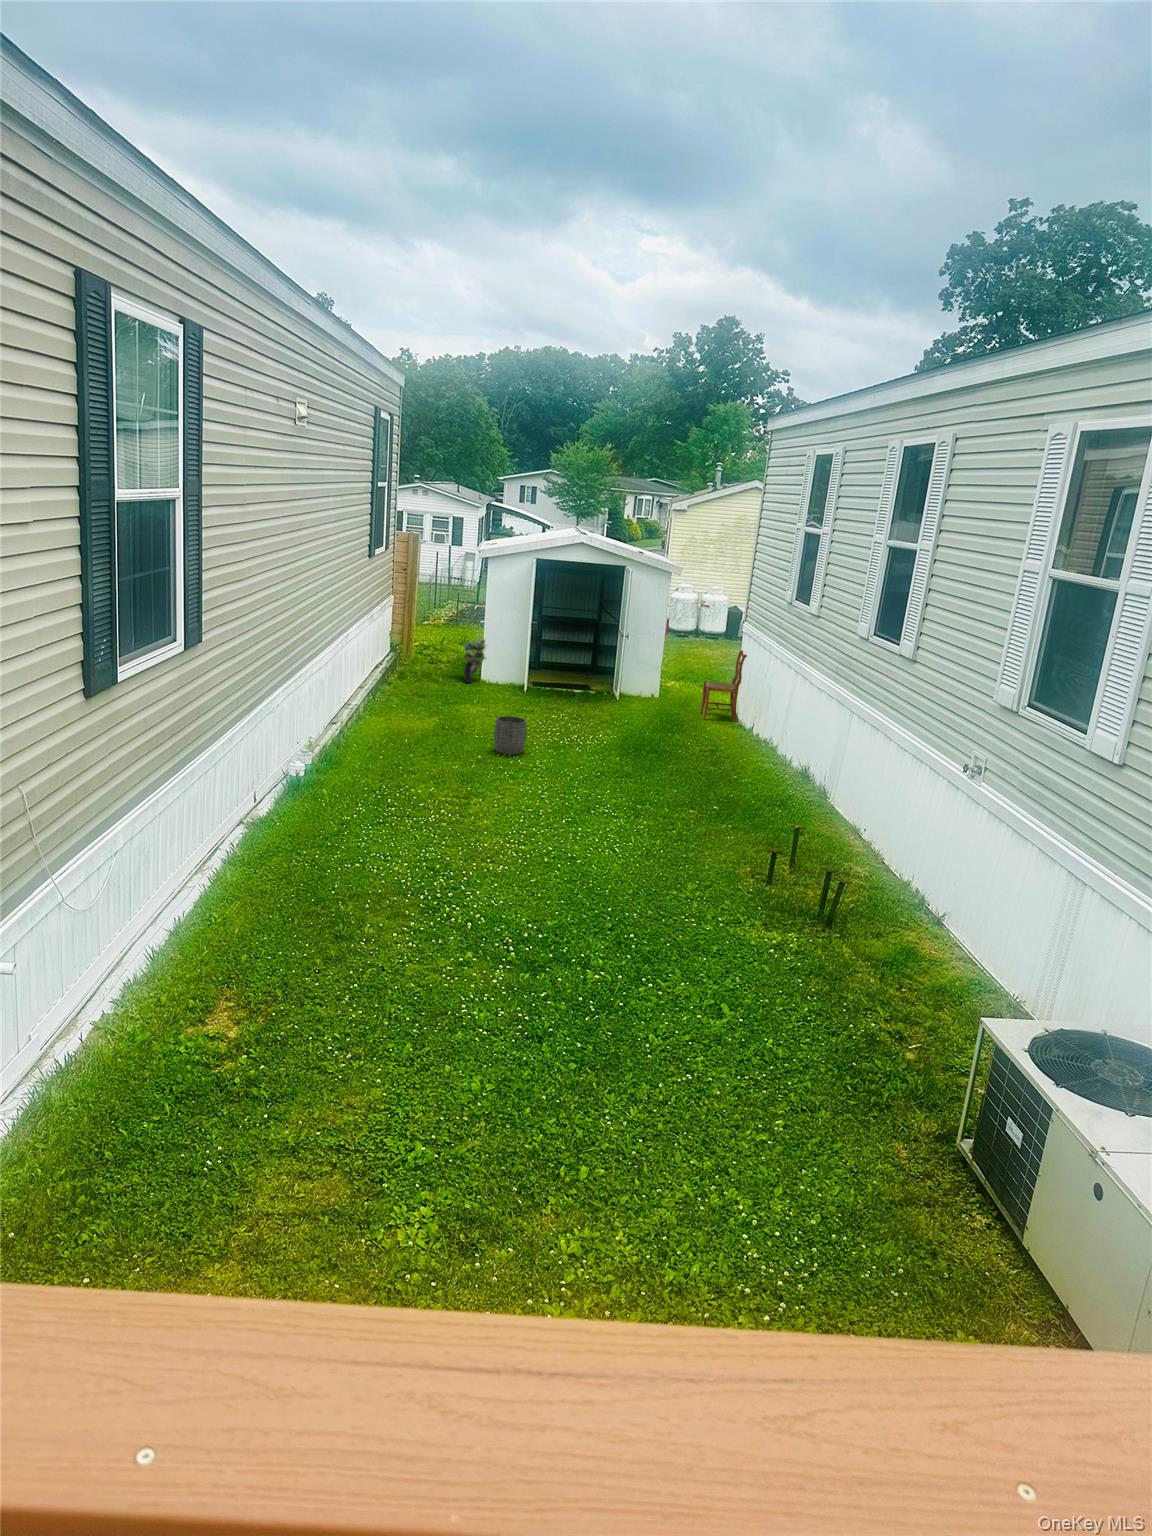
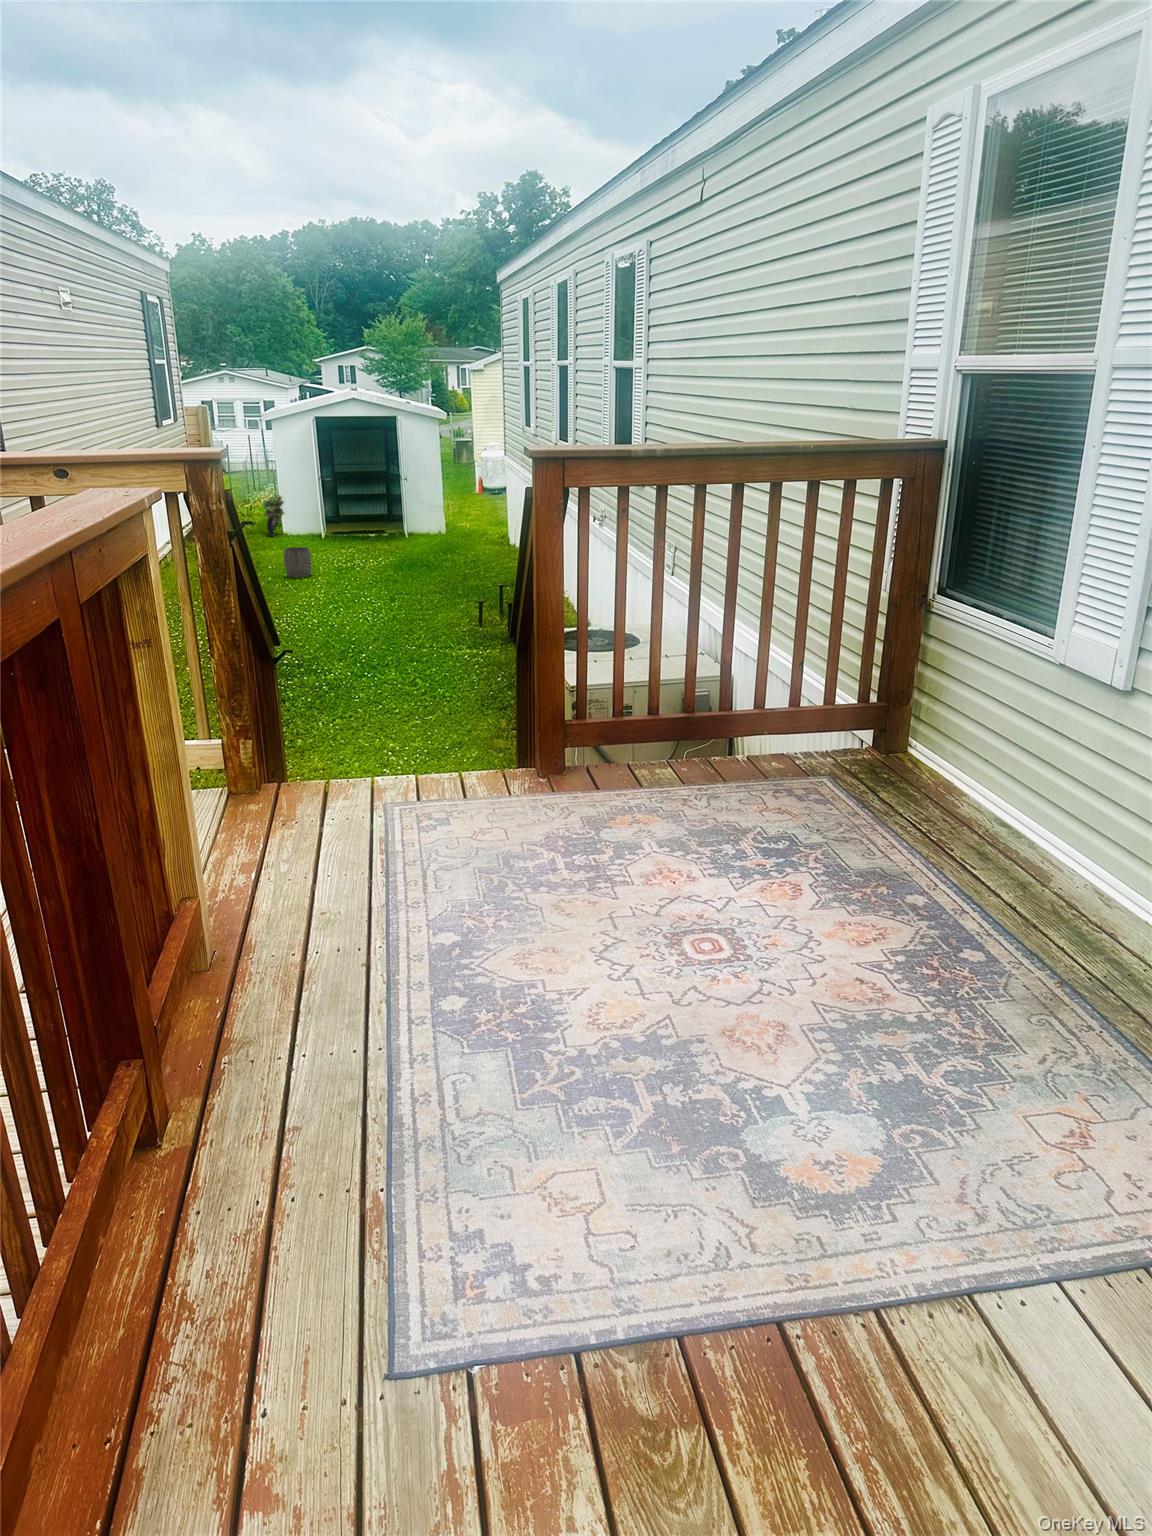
chair: present [700,650,747,723] -> none [473,479,504,542]

